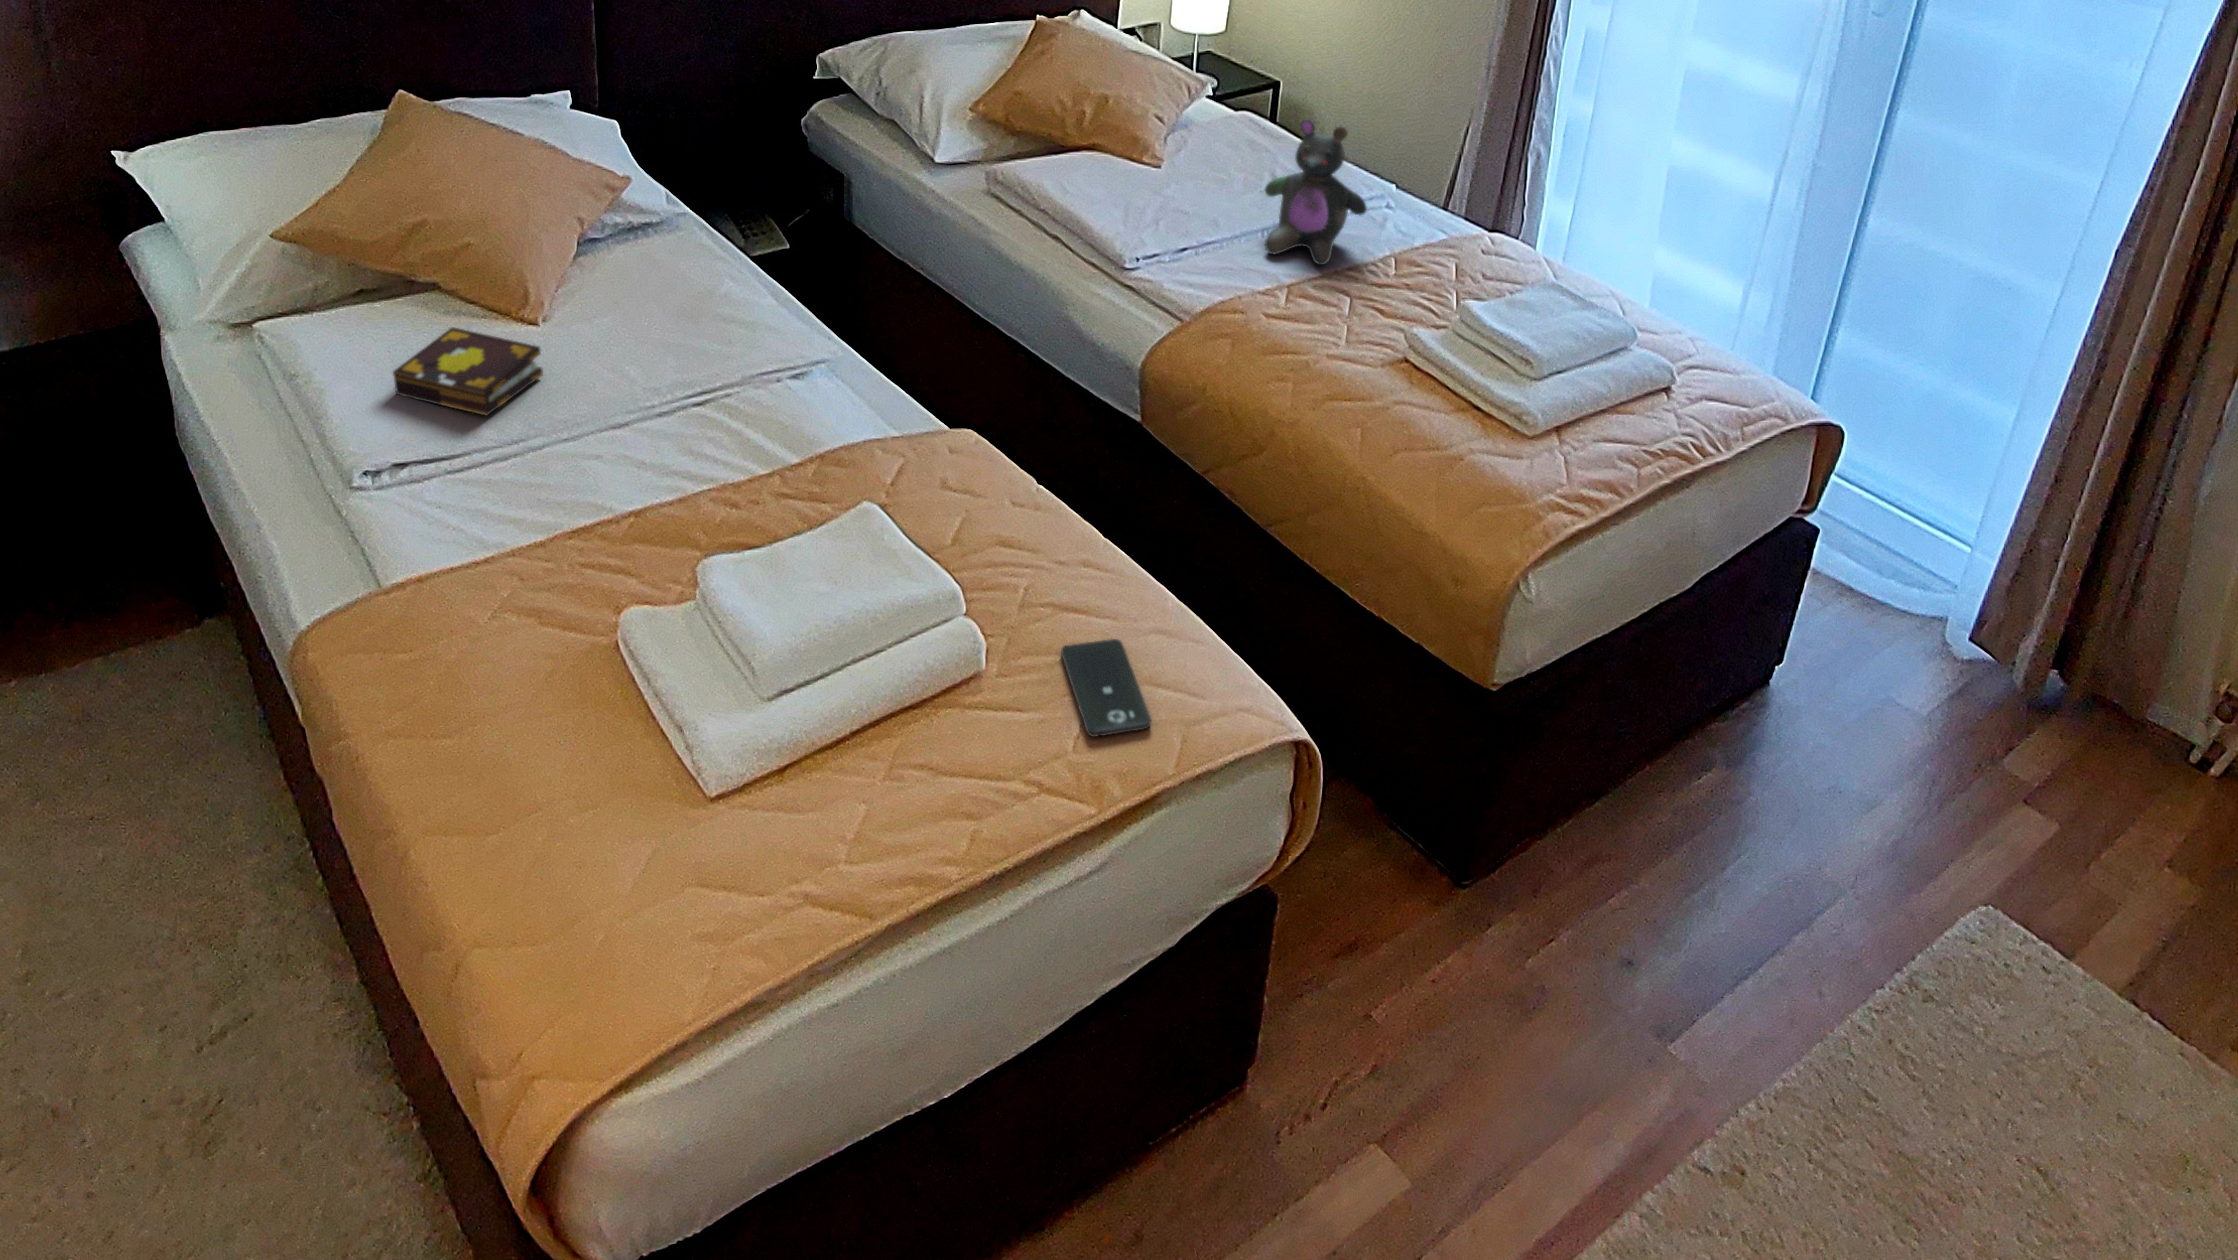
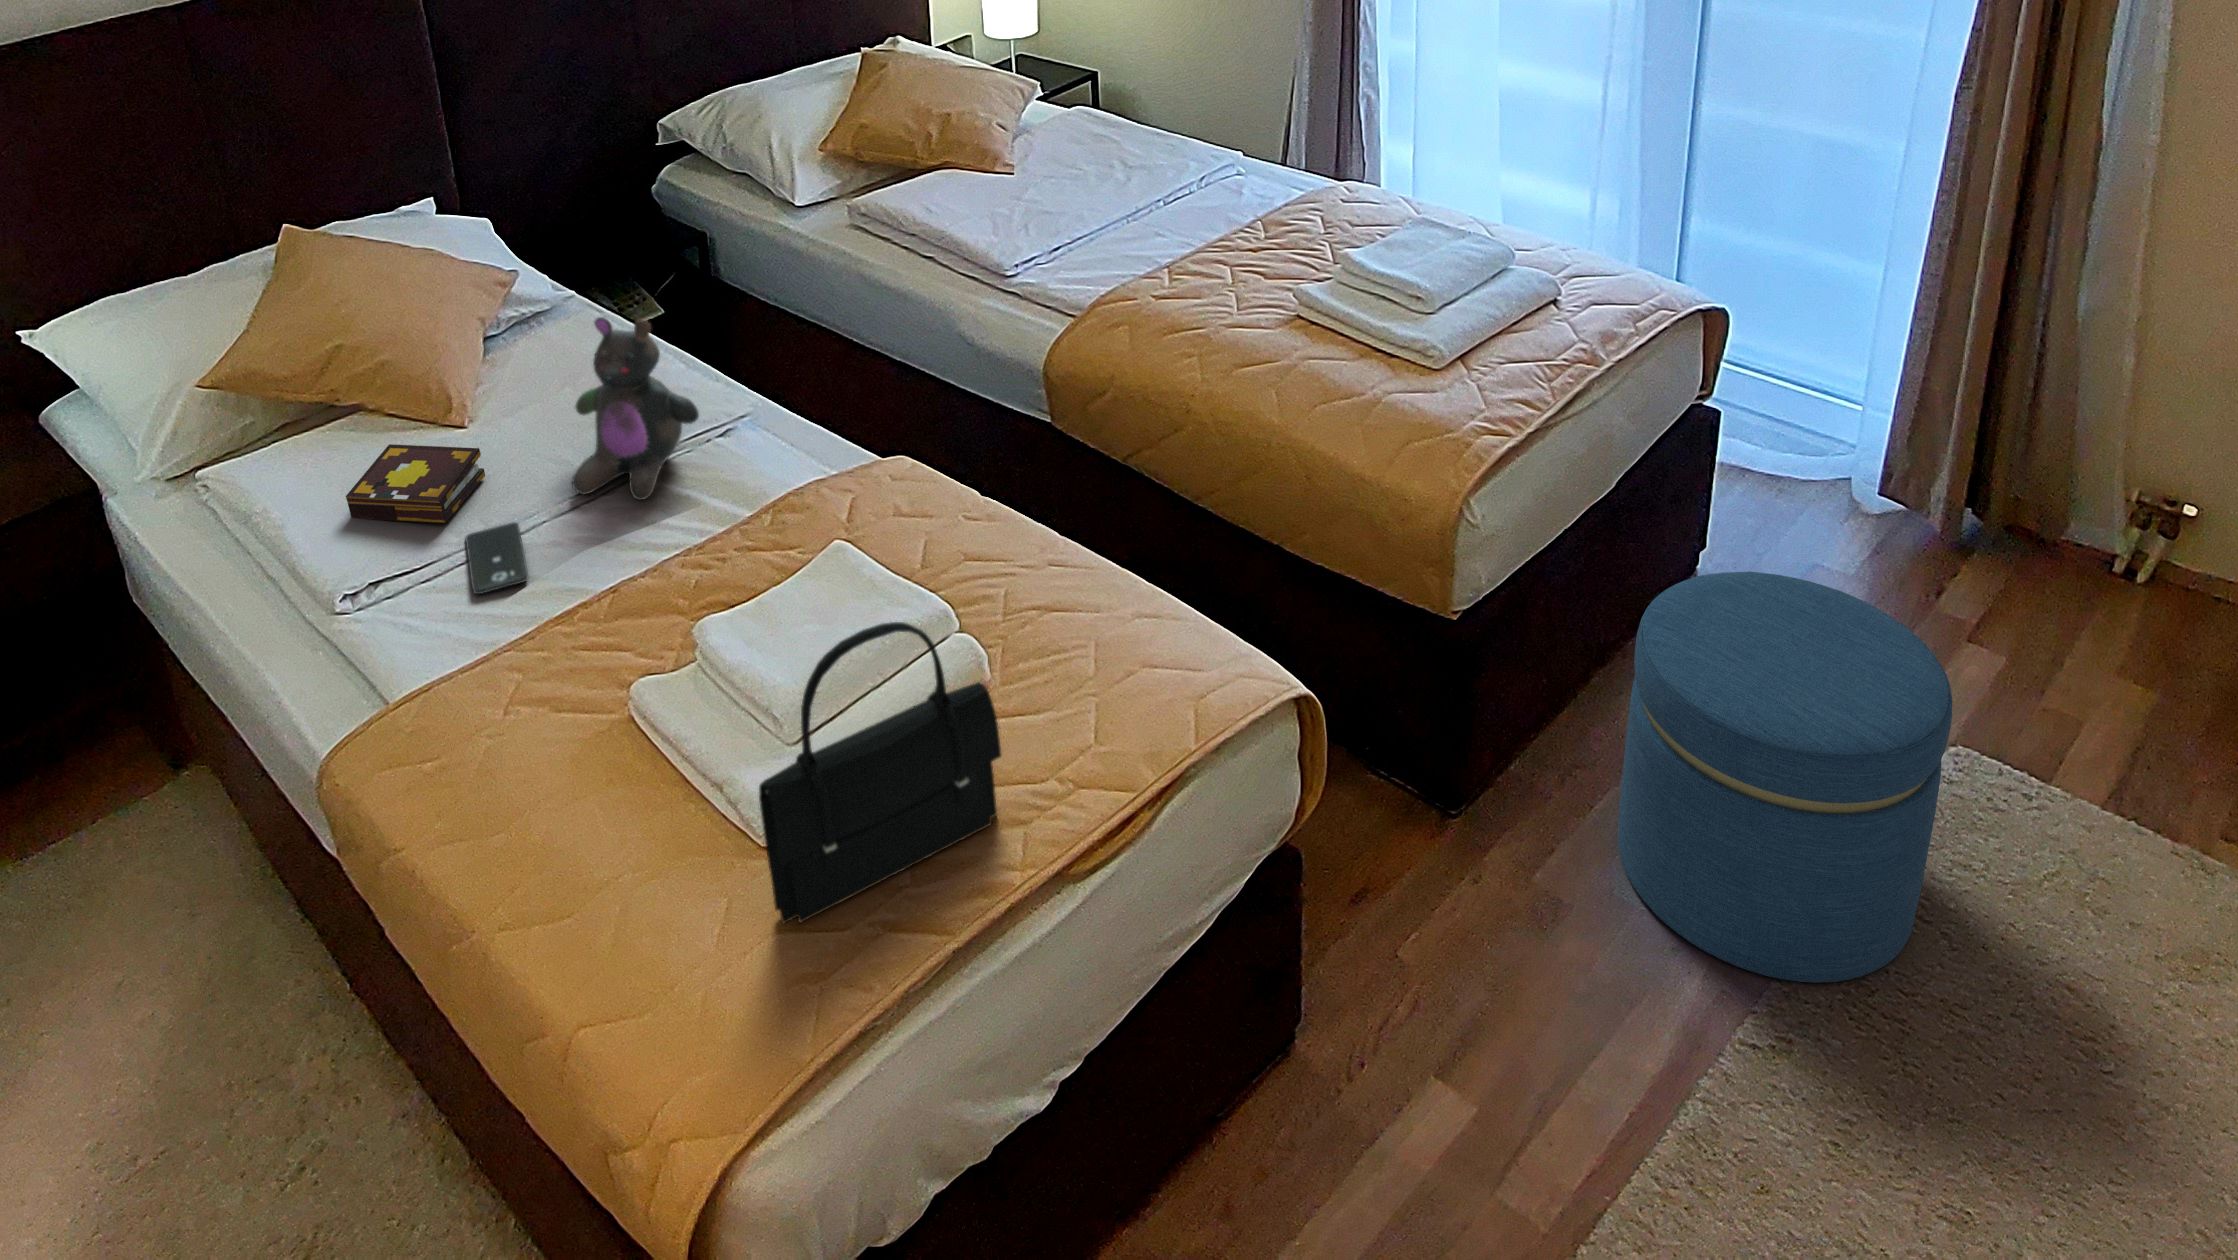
stuffed bear: present [1265,120,1367,265] -> present [572,317,699,500]
handbag: none [685,598,956,889] -> present [759,622,1001,923]
smartphone: present [1061,639,1151,737] -> present [466,522,528,594]
ottoman: none [1617,690,1974,1122] -> present [1618,572,1952,983]

